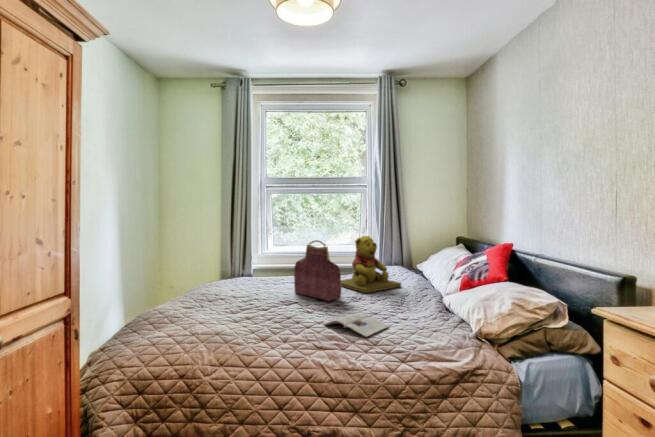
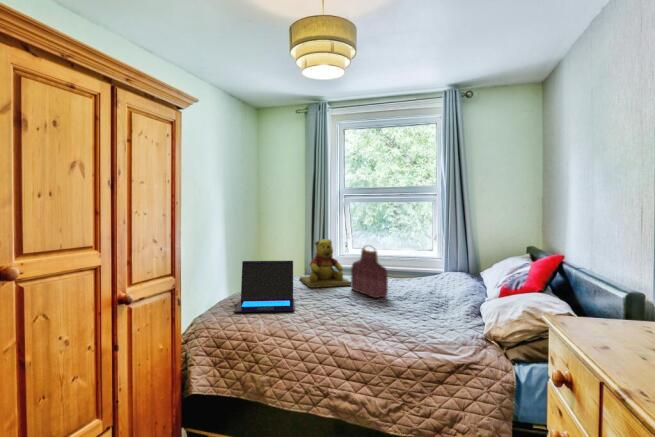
teddy bear: present [341,236,401,293] -> present [300,239,351,288]
laptop: none [159,264,243,339] -> present [235,261,295,313]
magazine: present [324,313,389,337] -> none [359,309,413,328]

